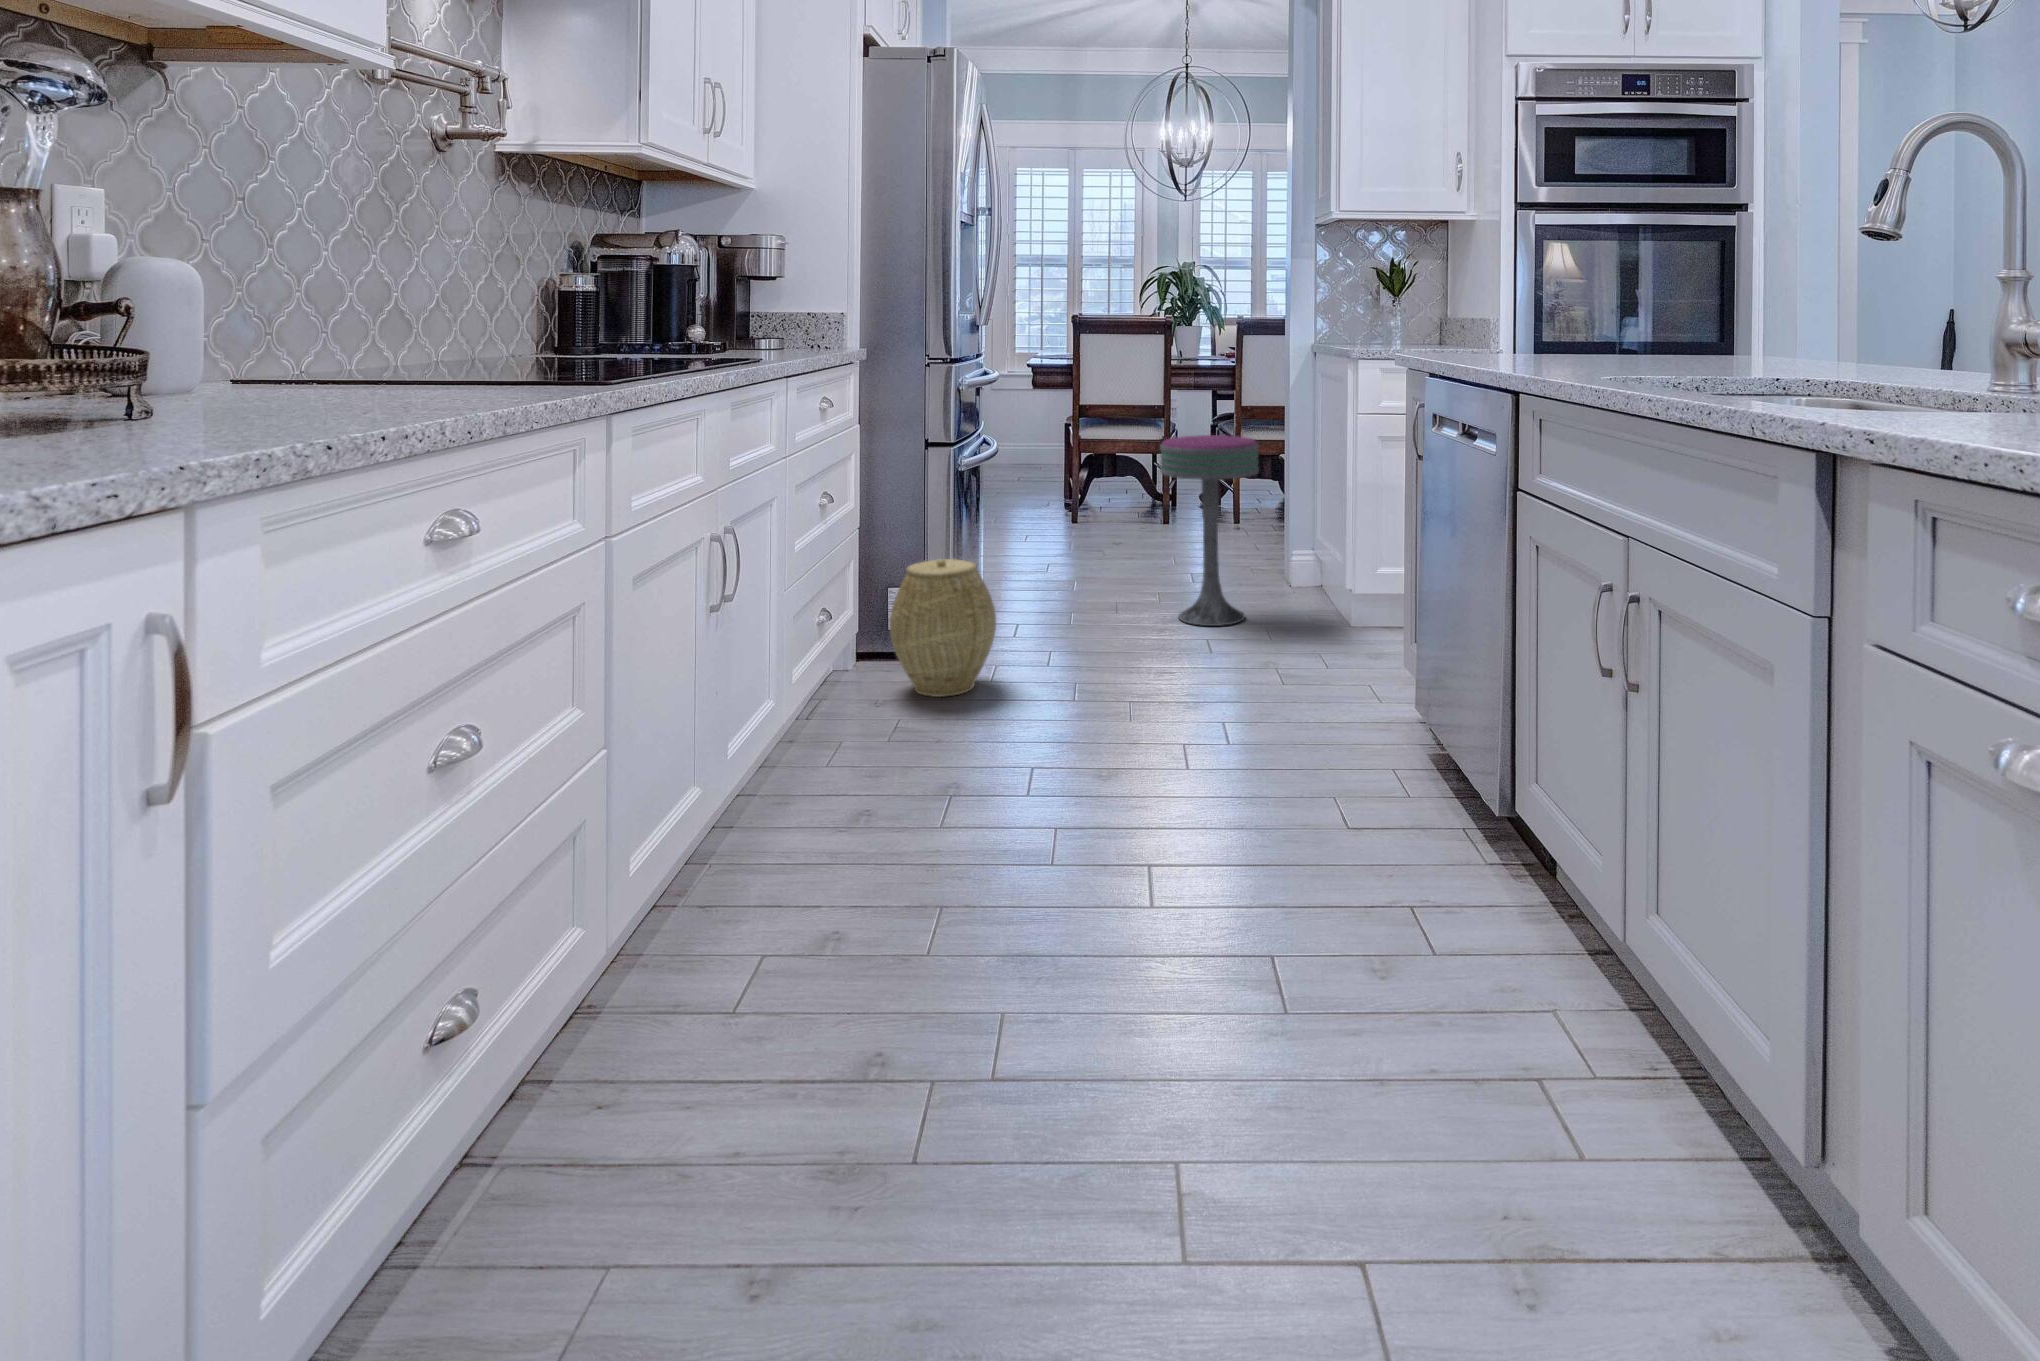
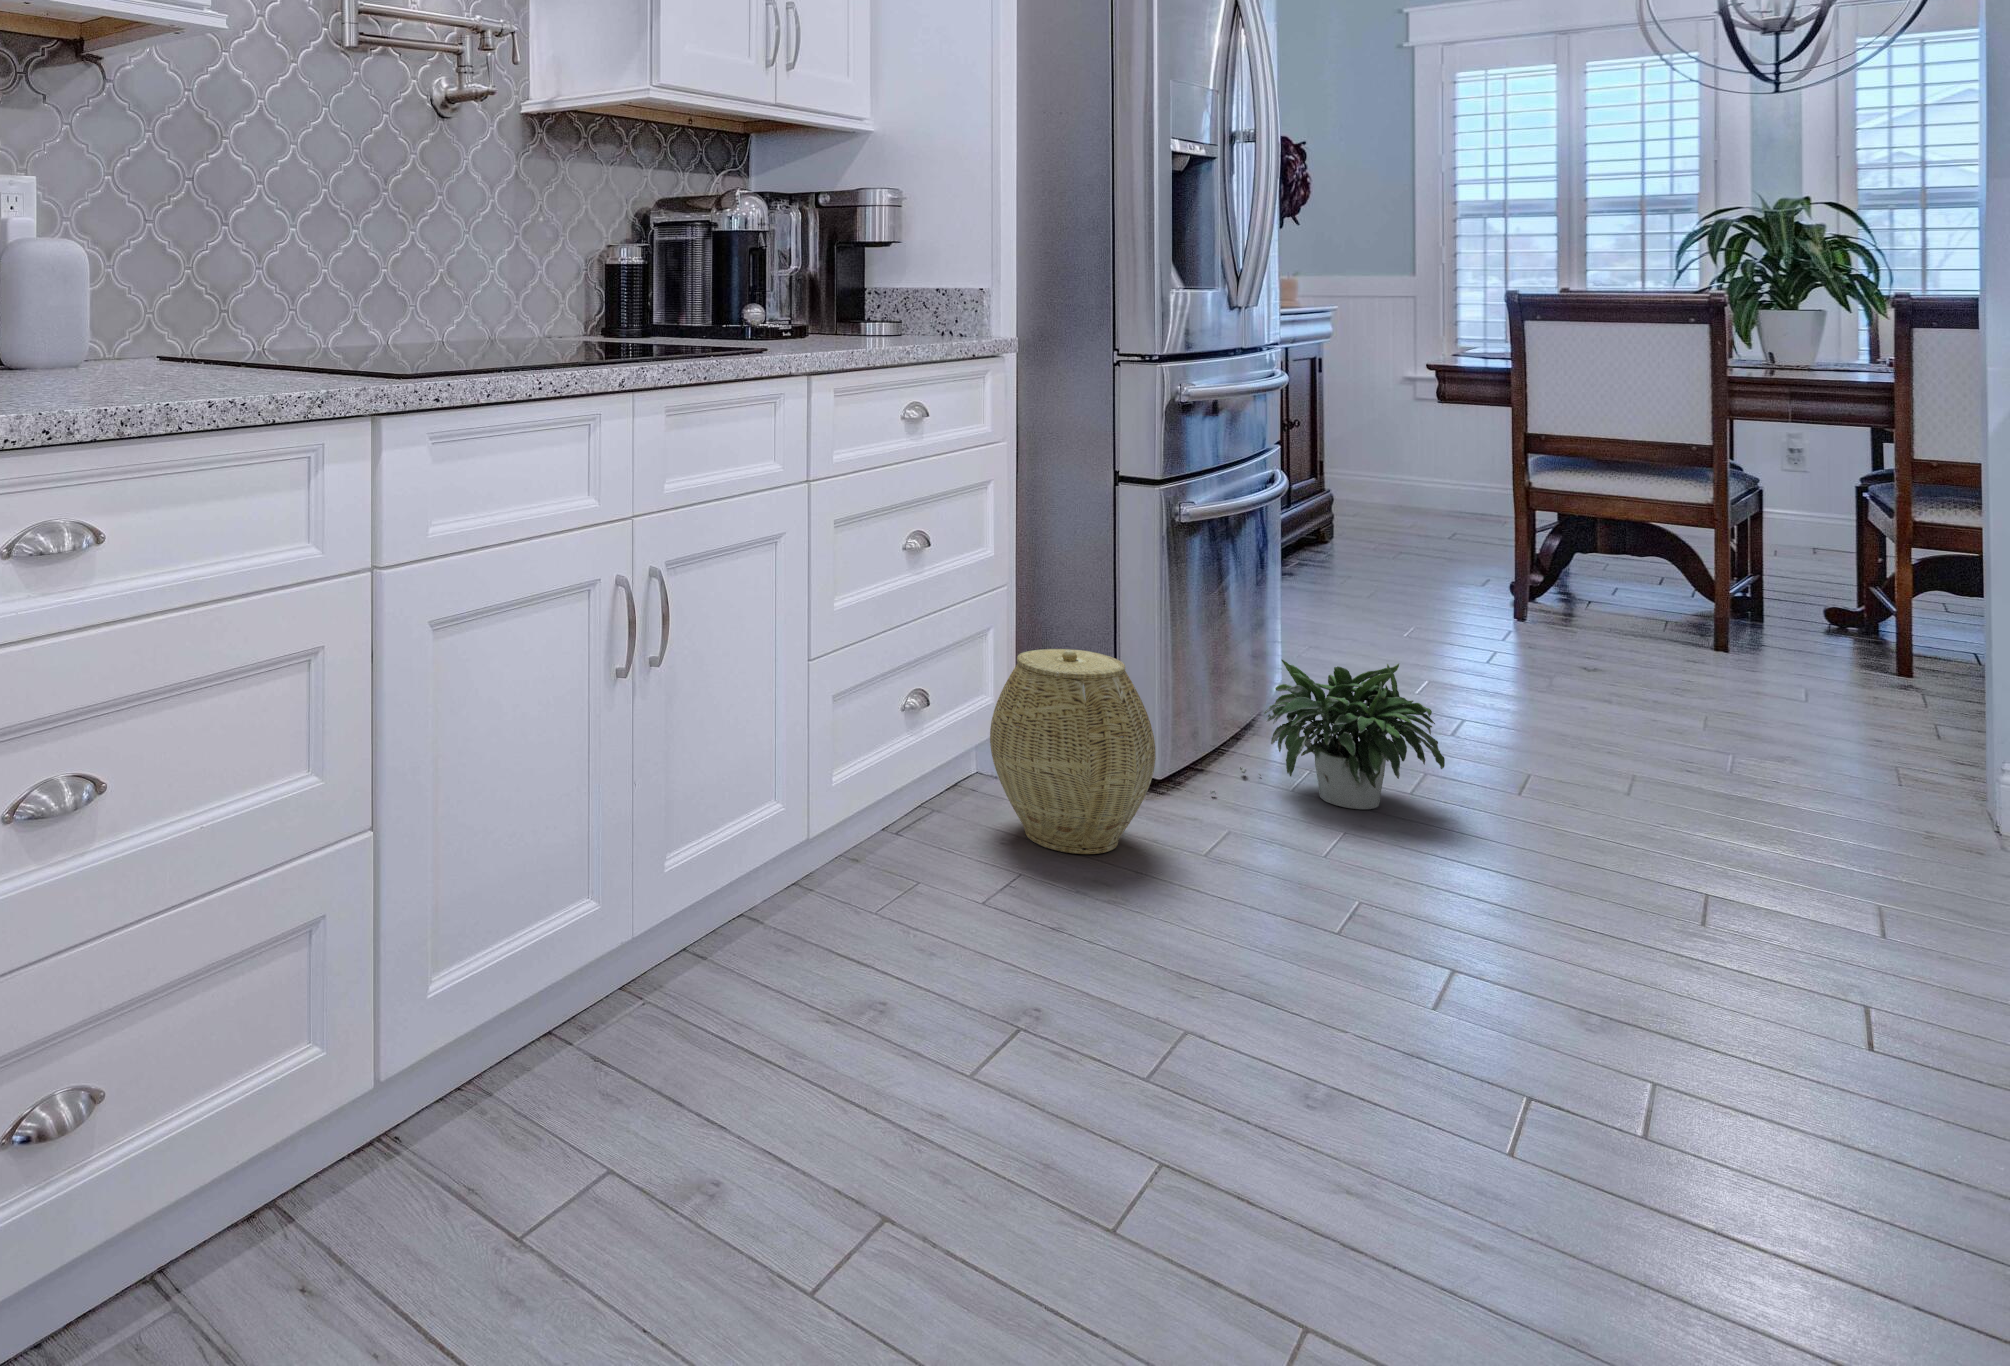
bar stool: present [1160,435,1259,626] -> none [1542,509,1772,863]
potted plant: none [1003,541,1121,644] -> present [1210,660,1445,809]

